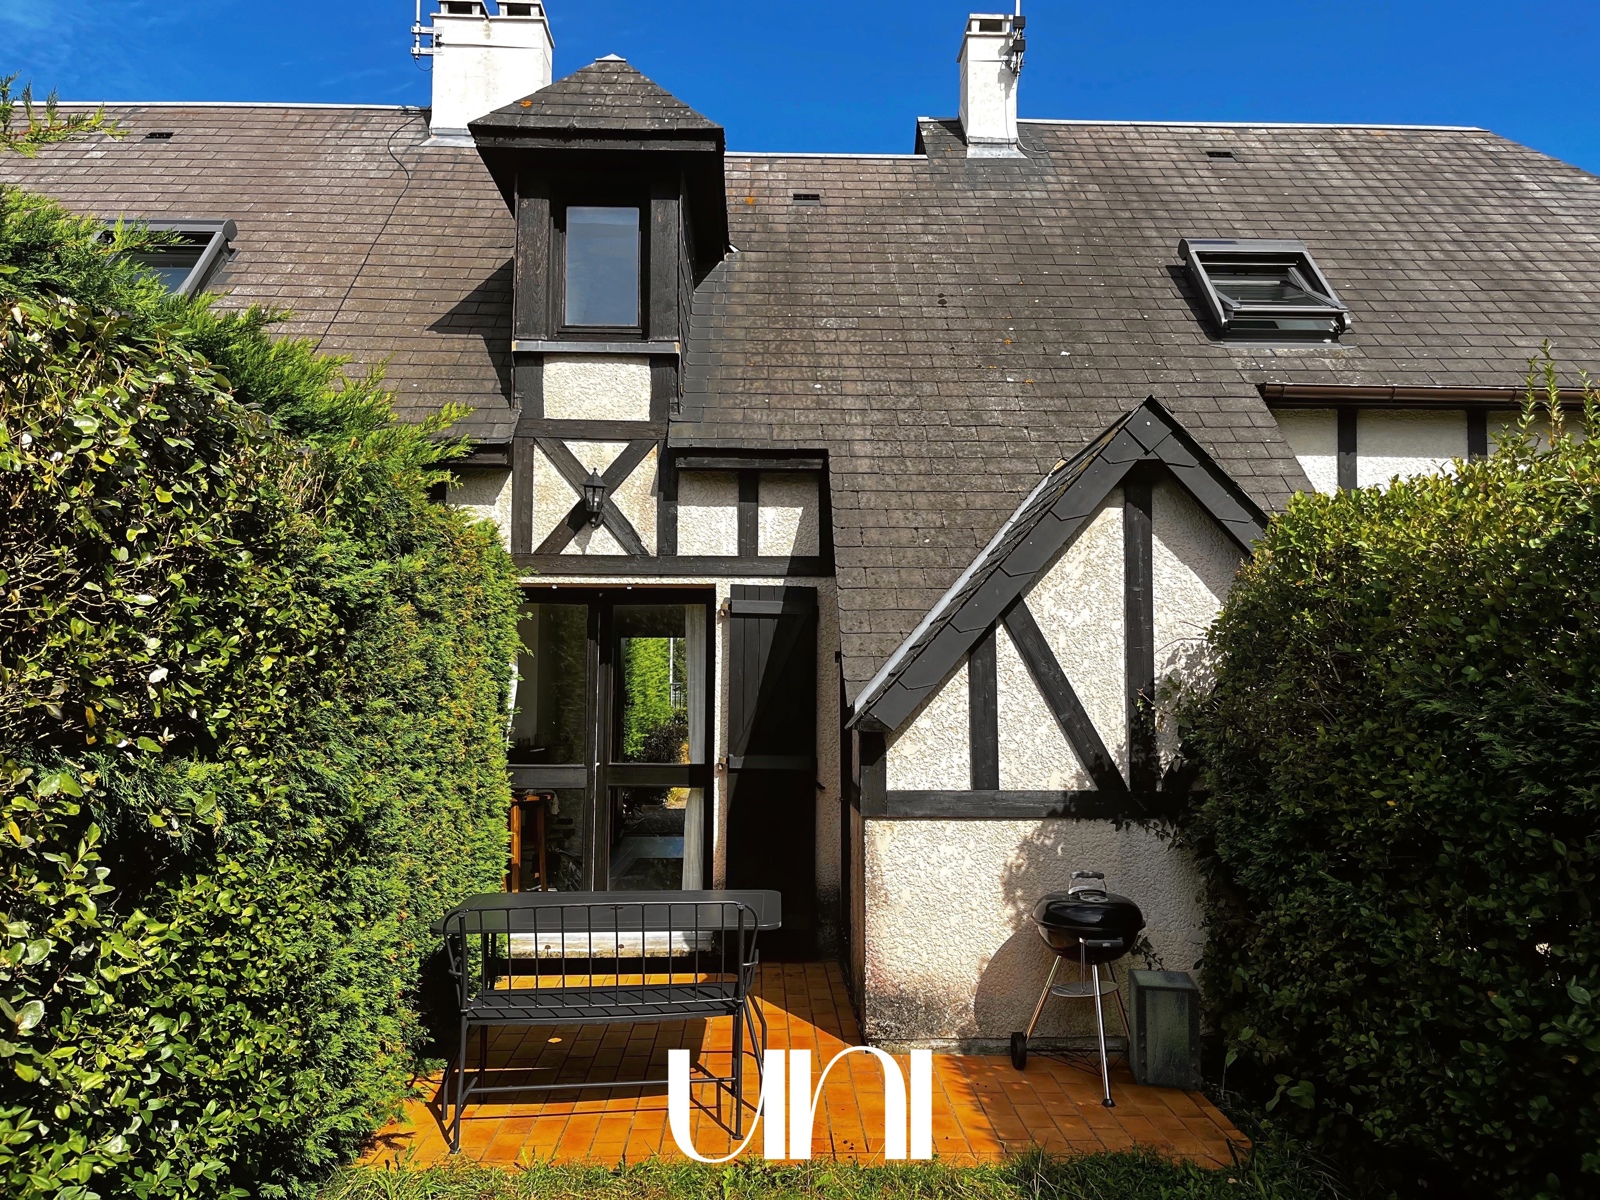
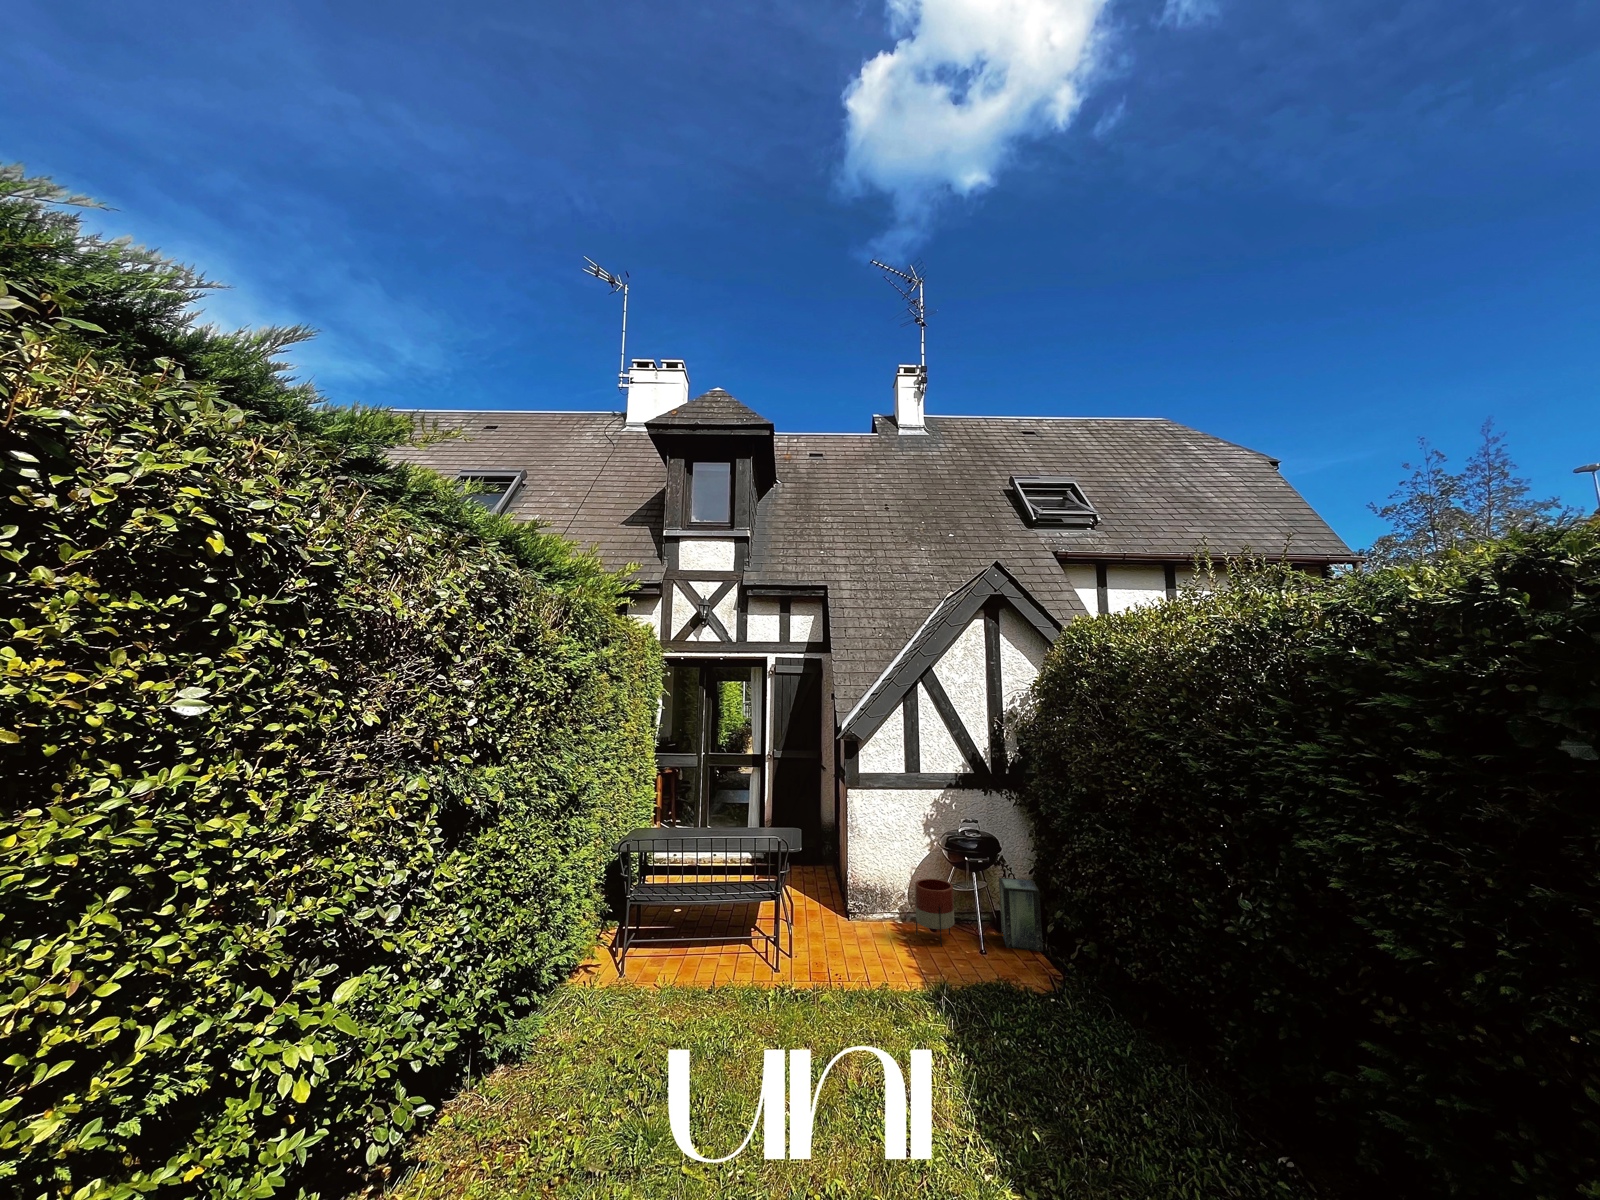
planter: none [981,971,1048,1086] -> present [915,879,955,947]

